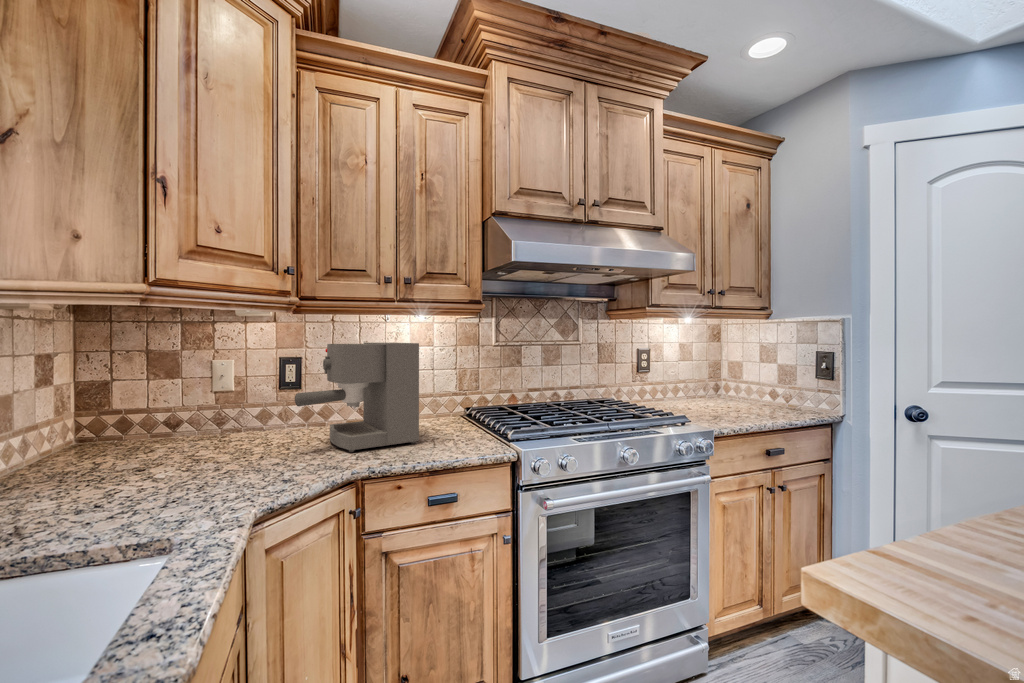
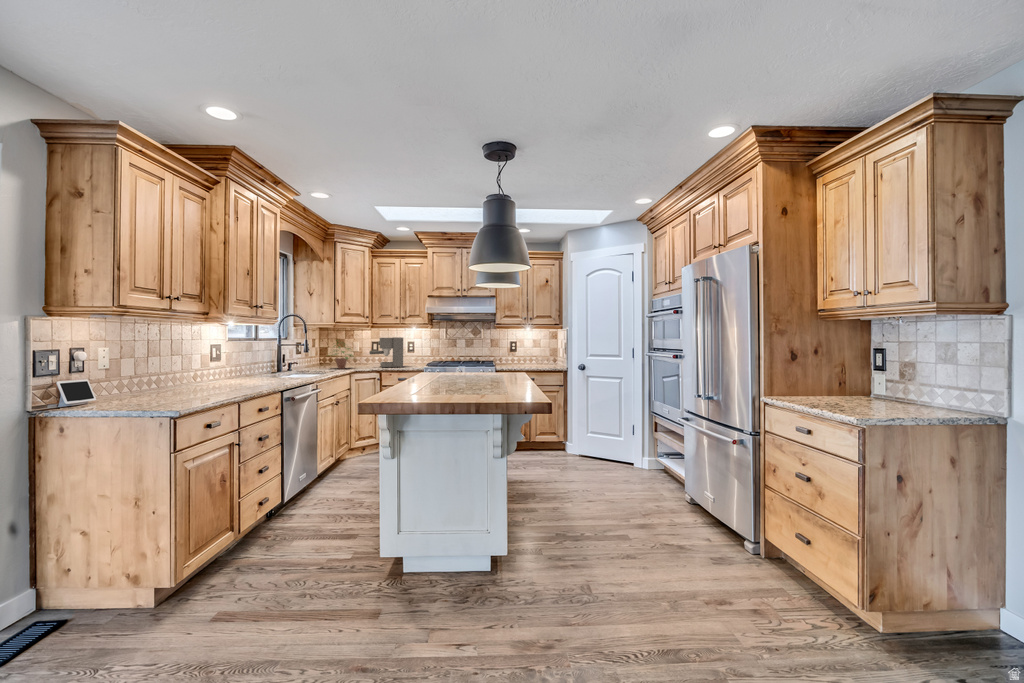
potted plant: none [88,355,252,489] -> present [334,340,352,369]

